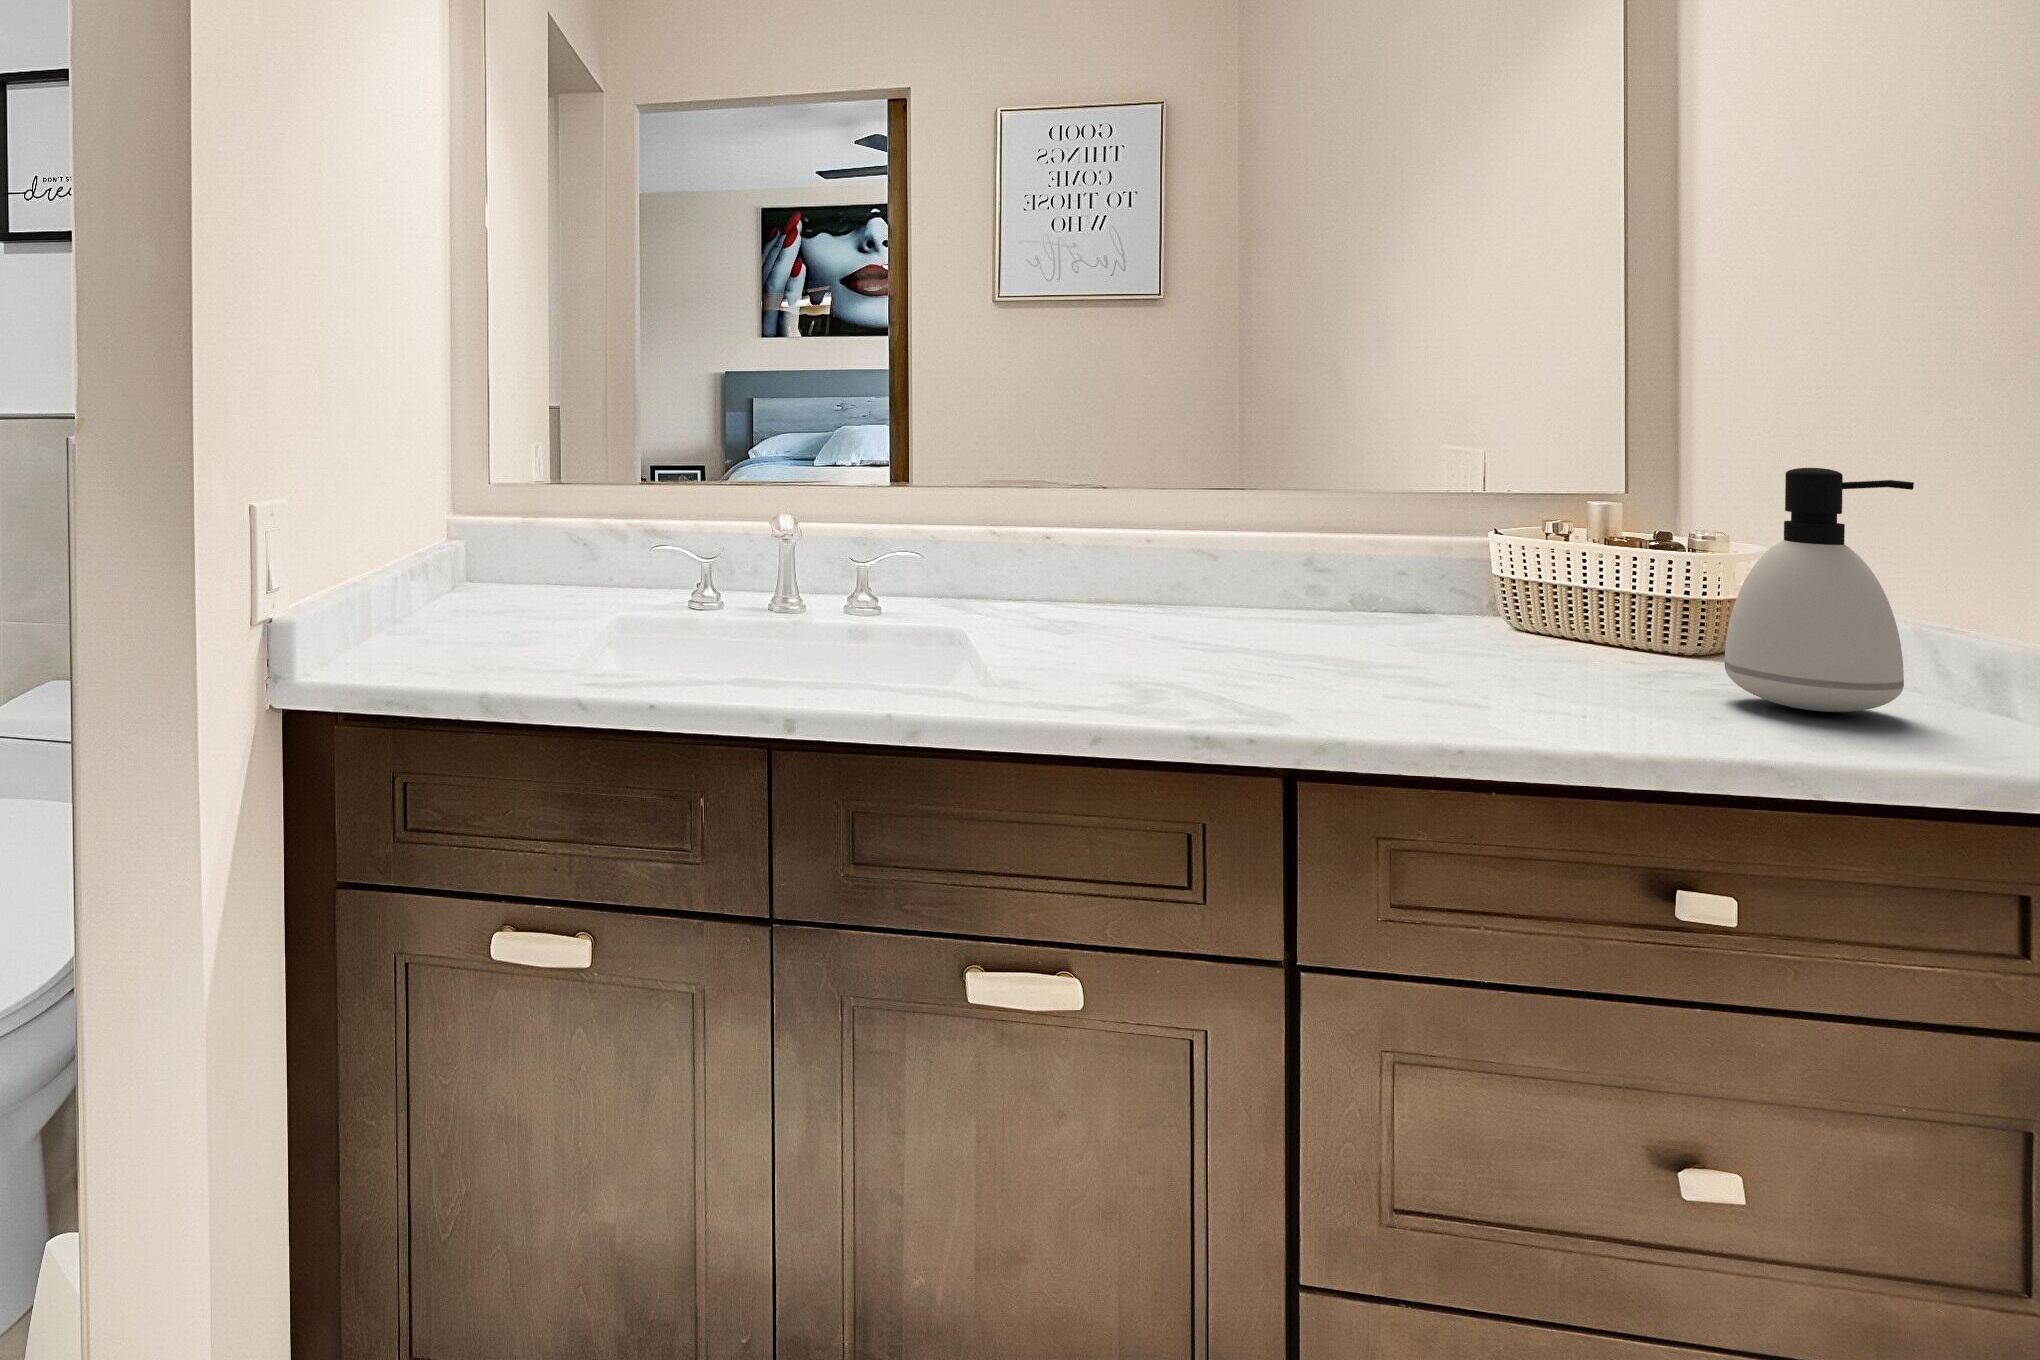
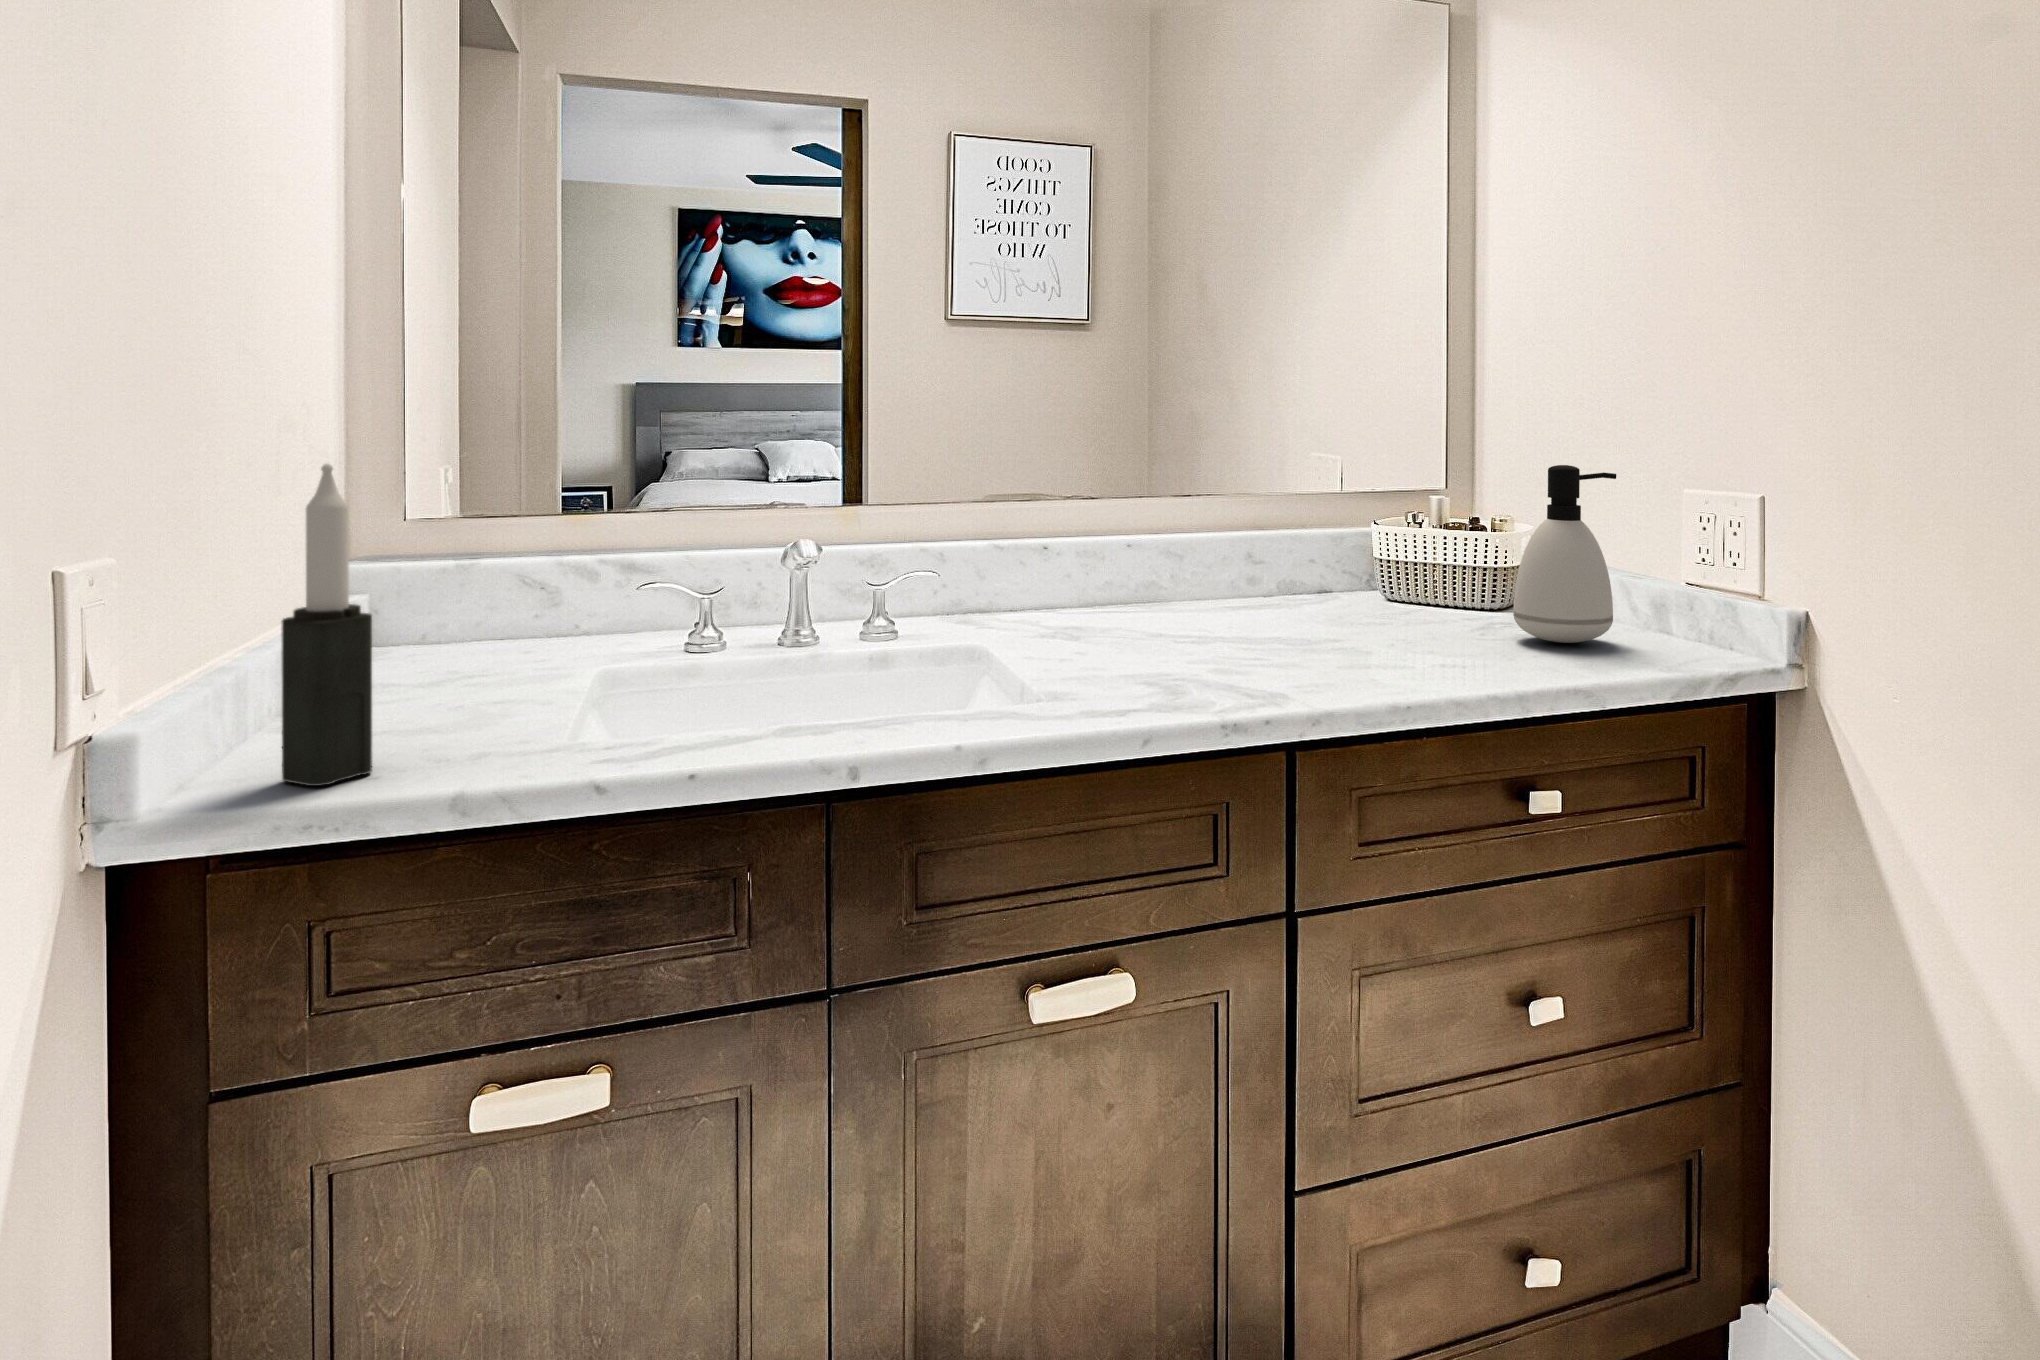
candle: none [384,436,440,674] -> present [281,464,372,786]

